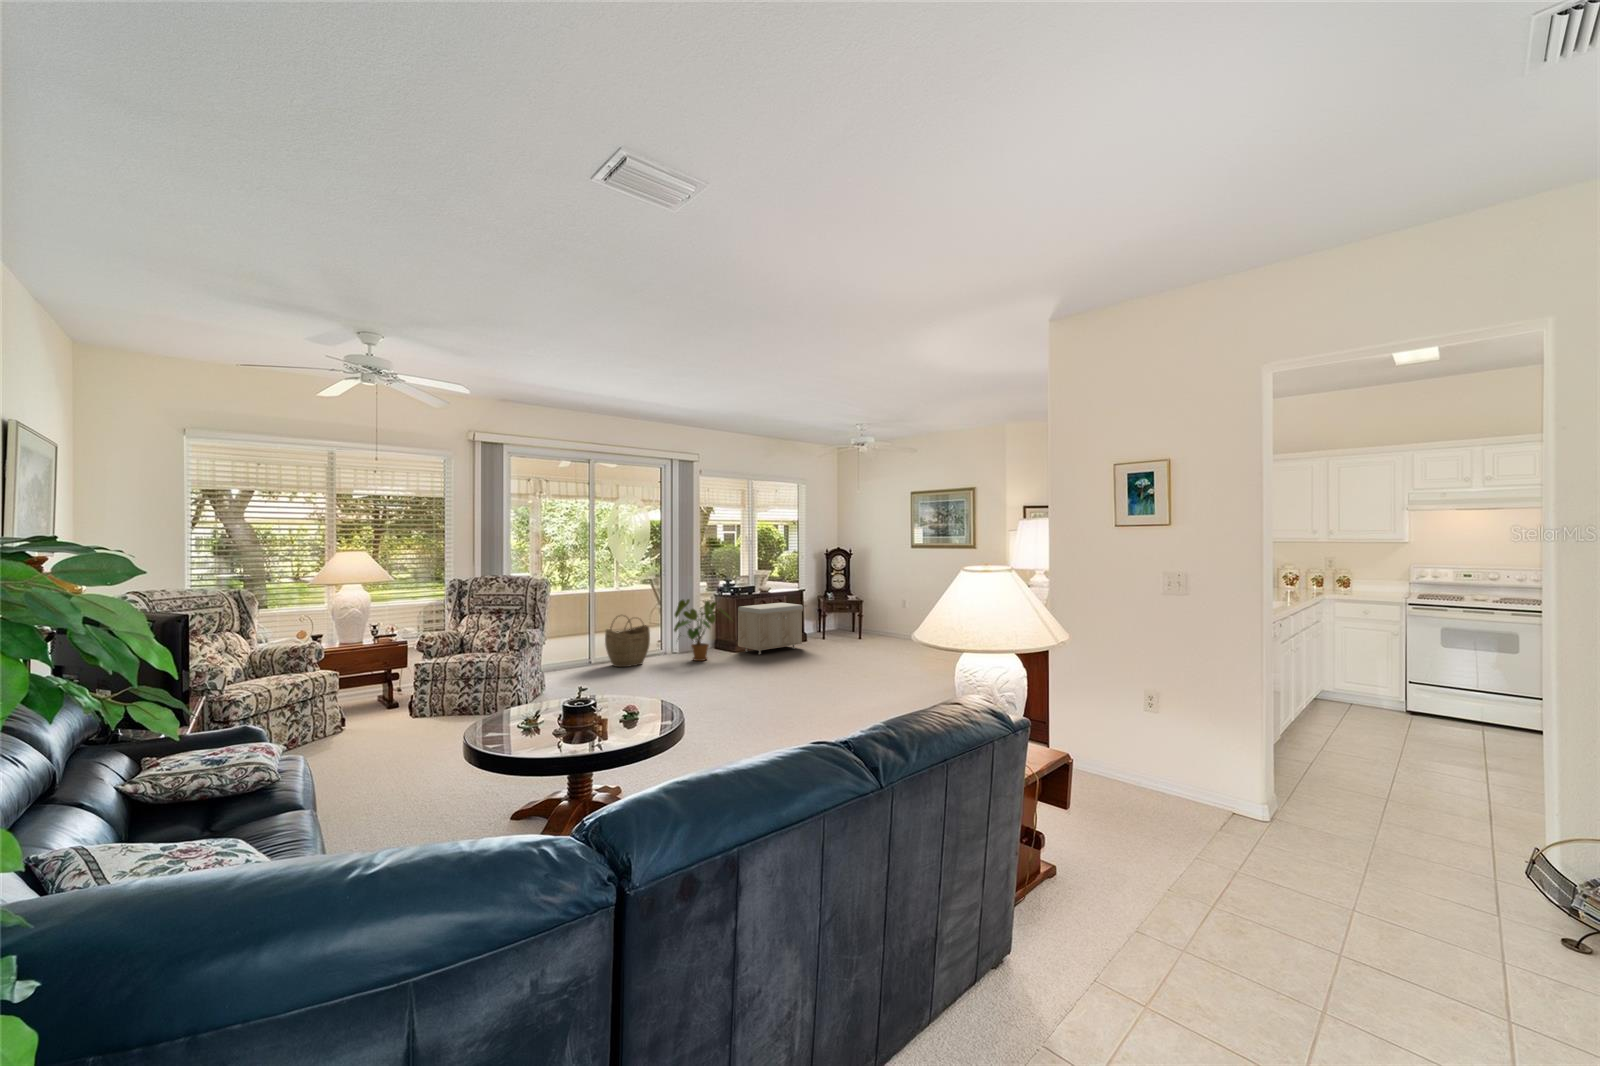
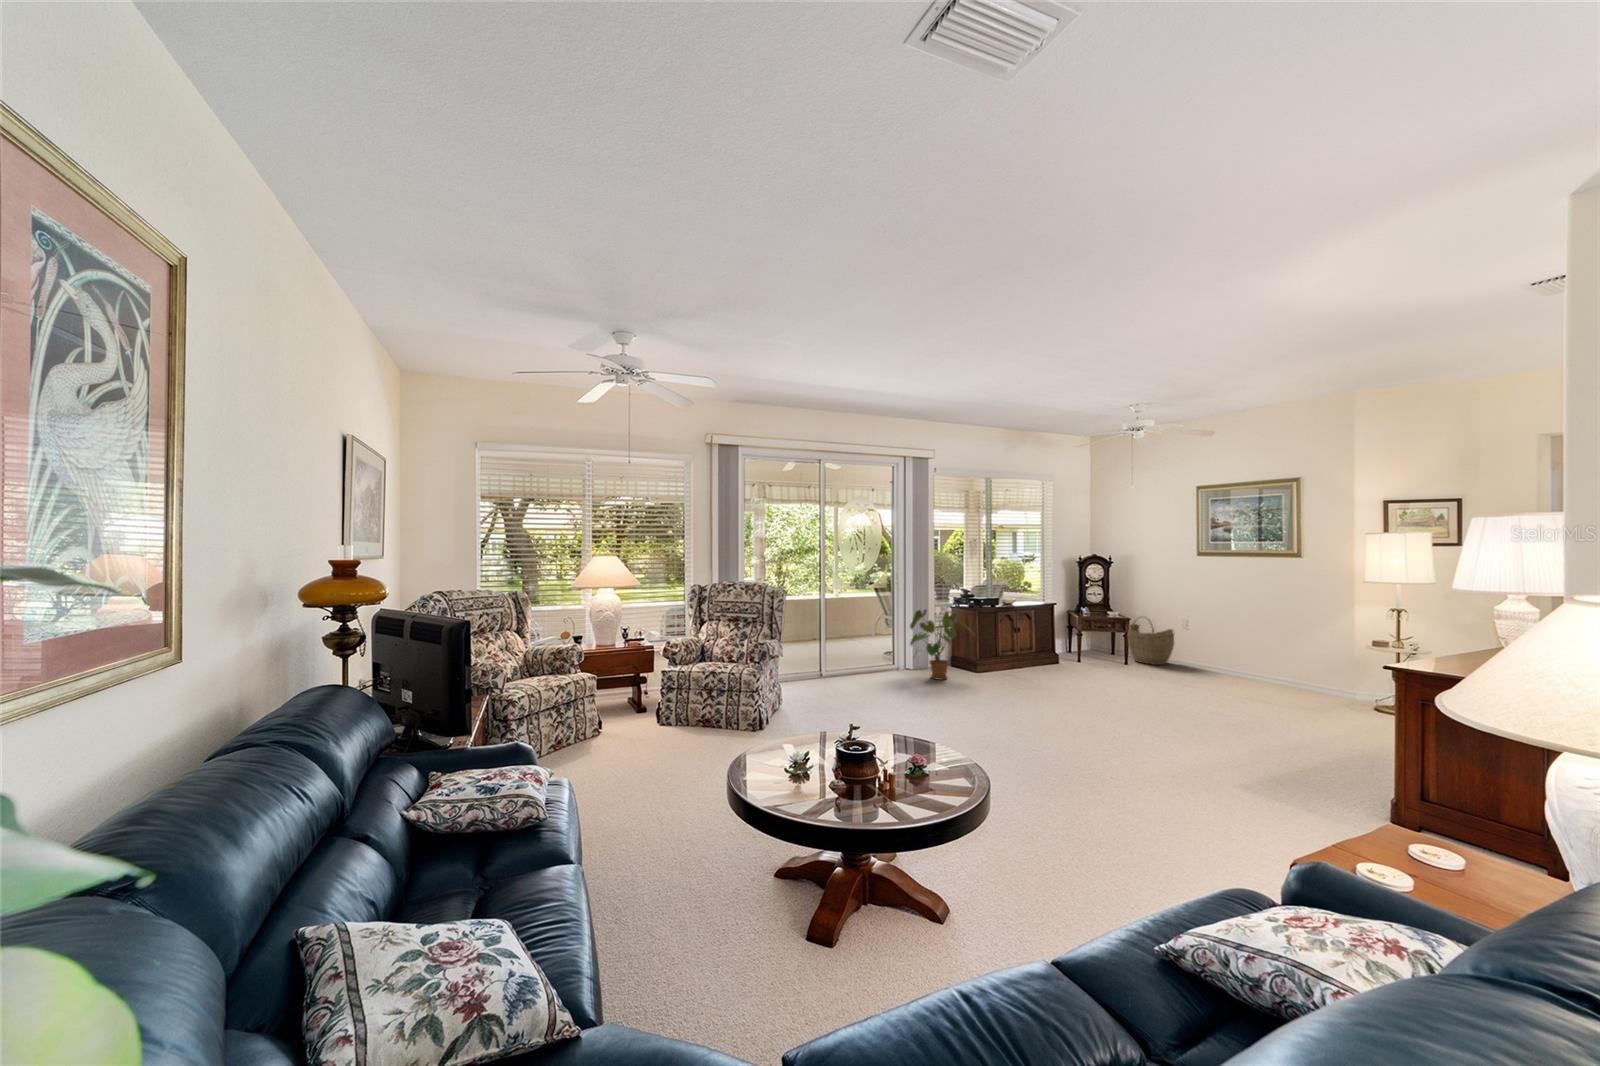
storage bench: present [738,603,803,654] -> none [980,617,1059,676]
woven basket: present [605,616,650,667] -> present [1128,616,1175,665]

